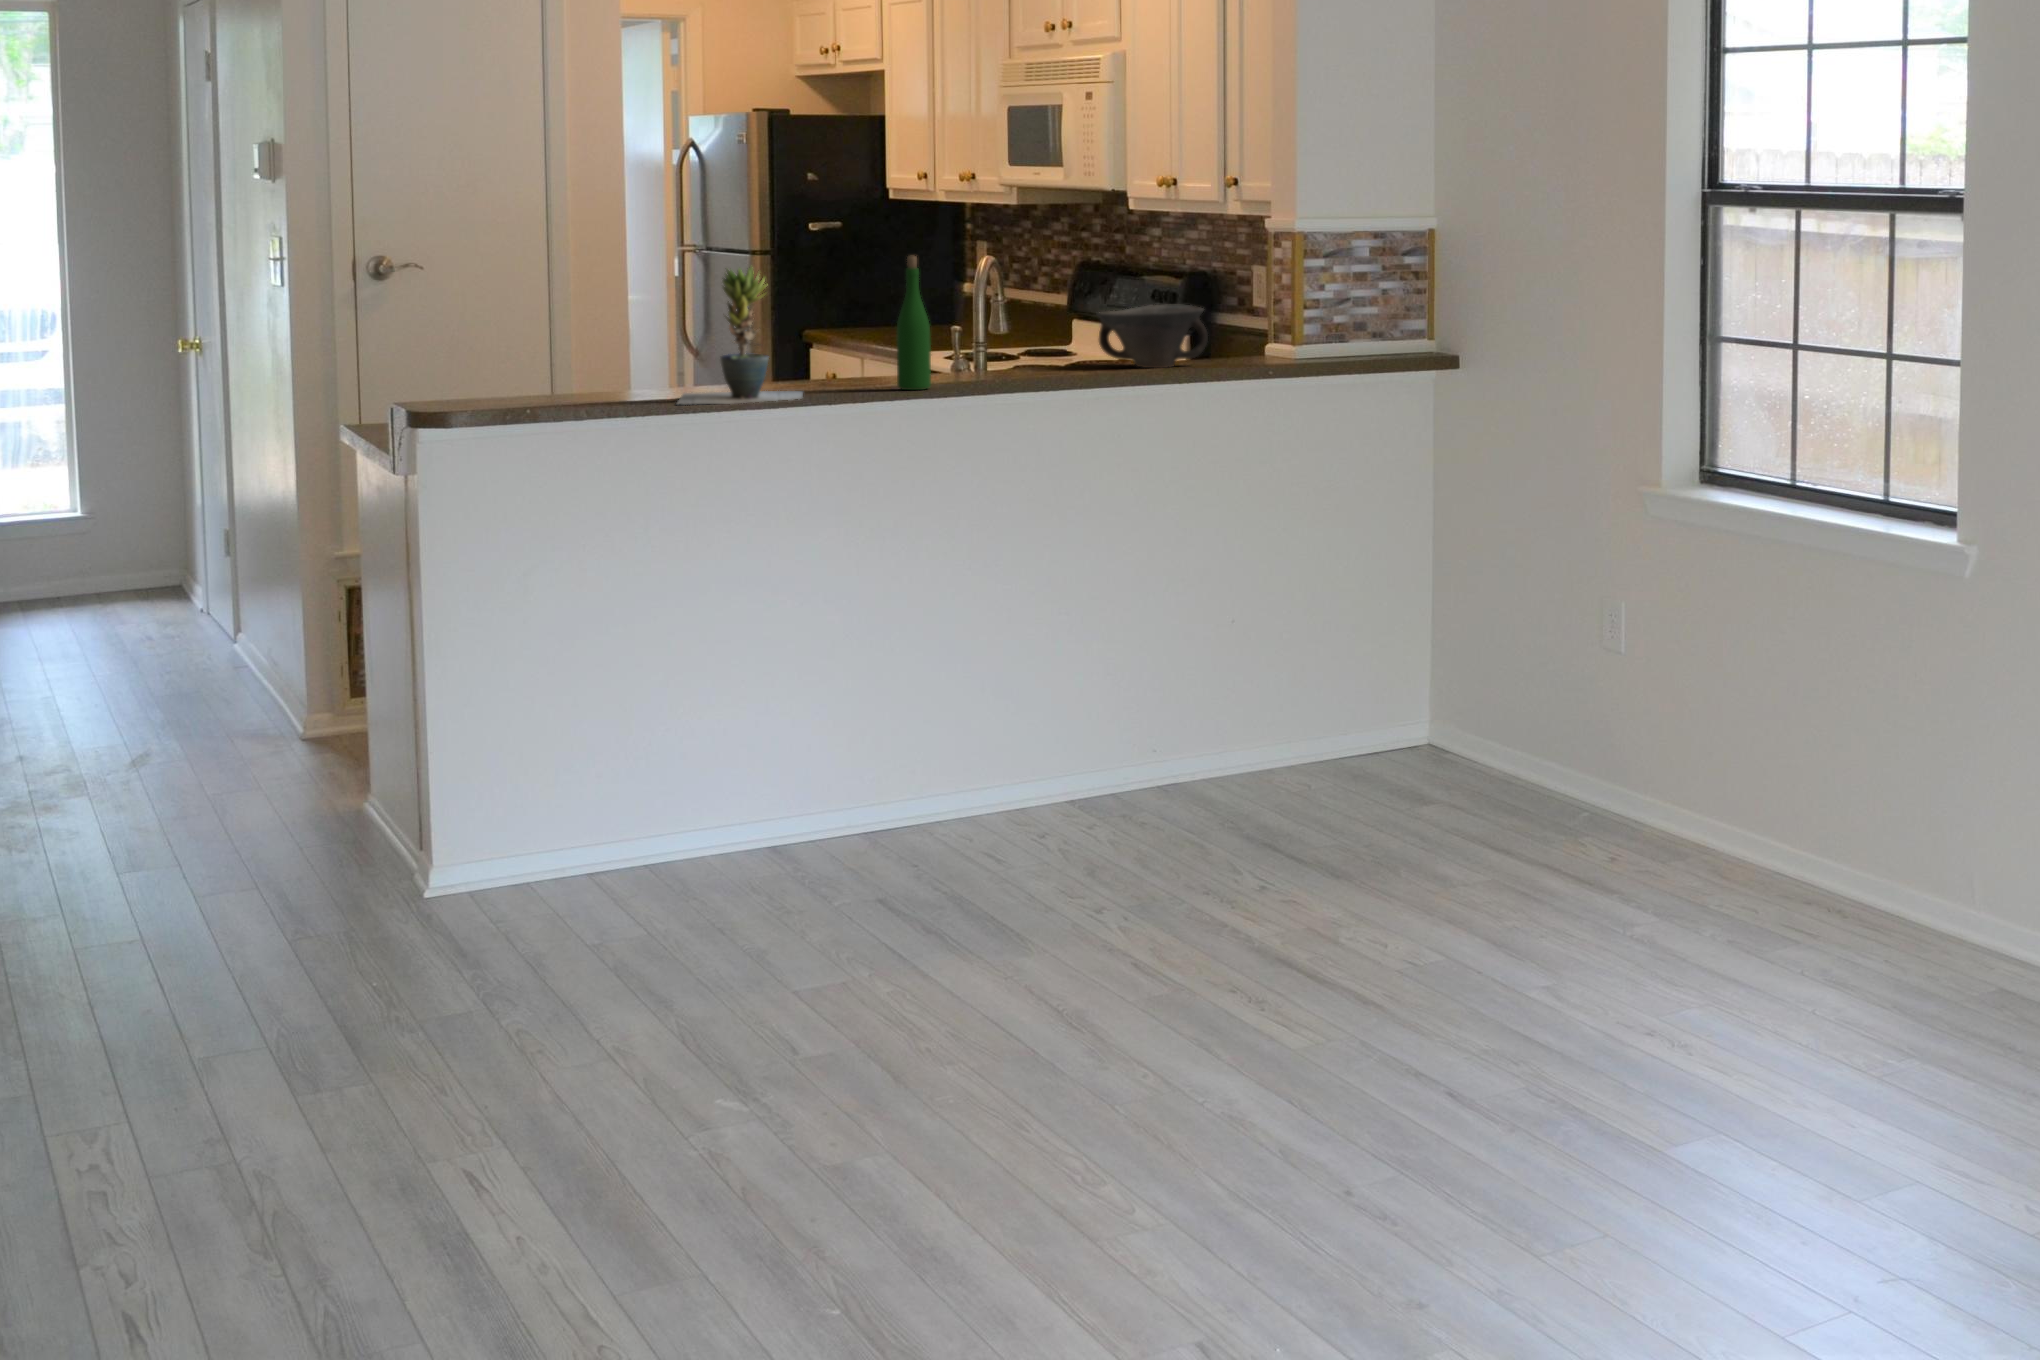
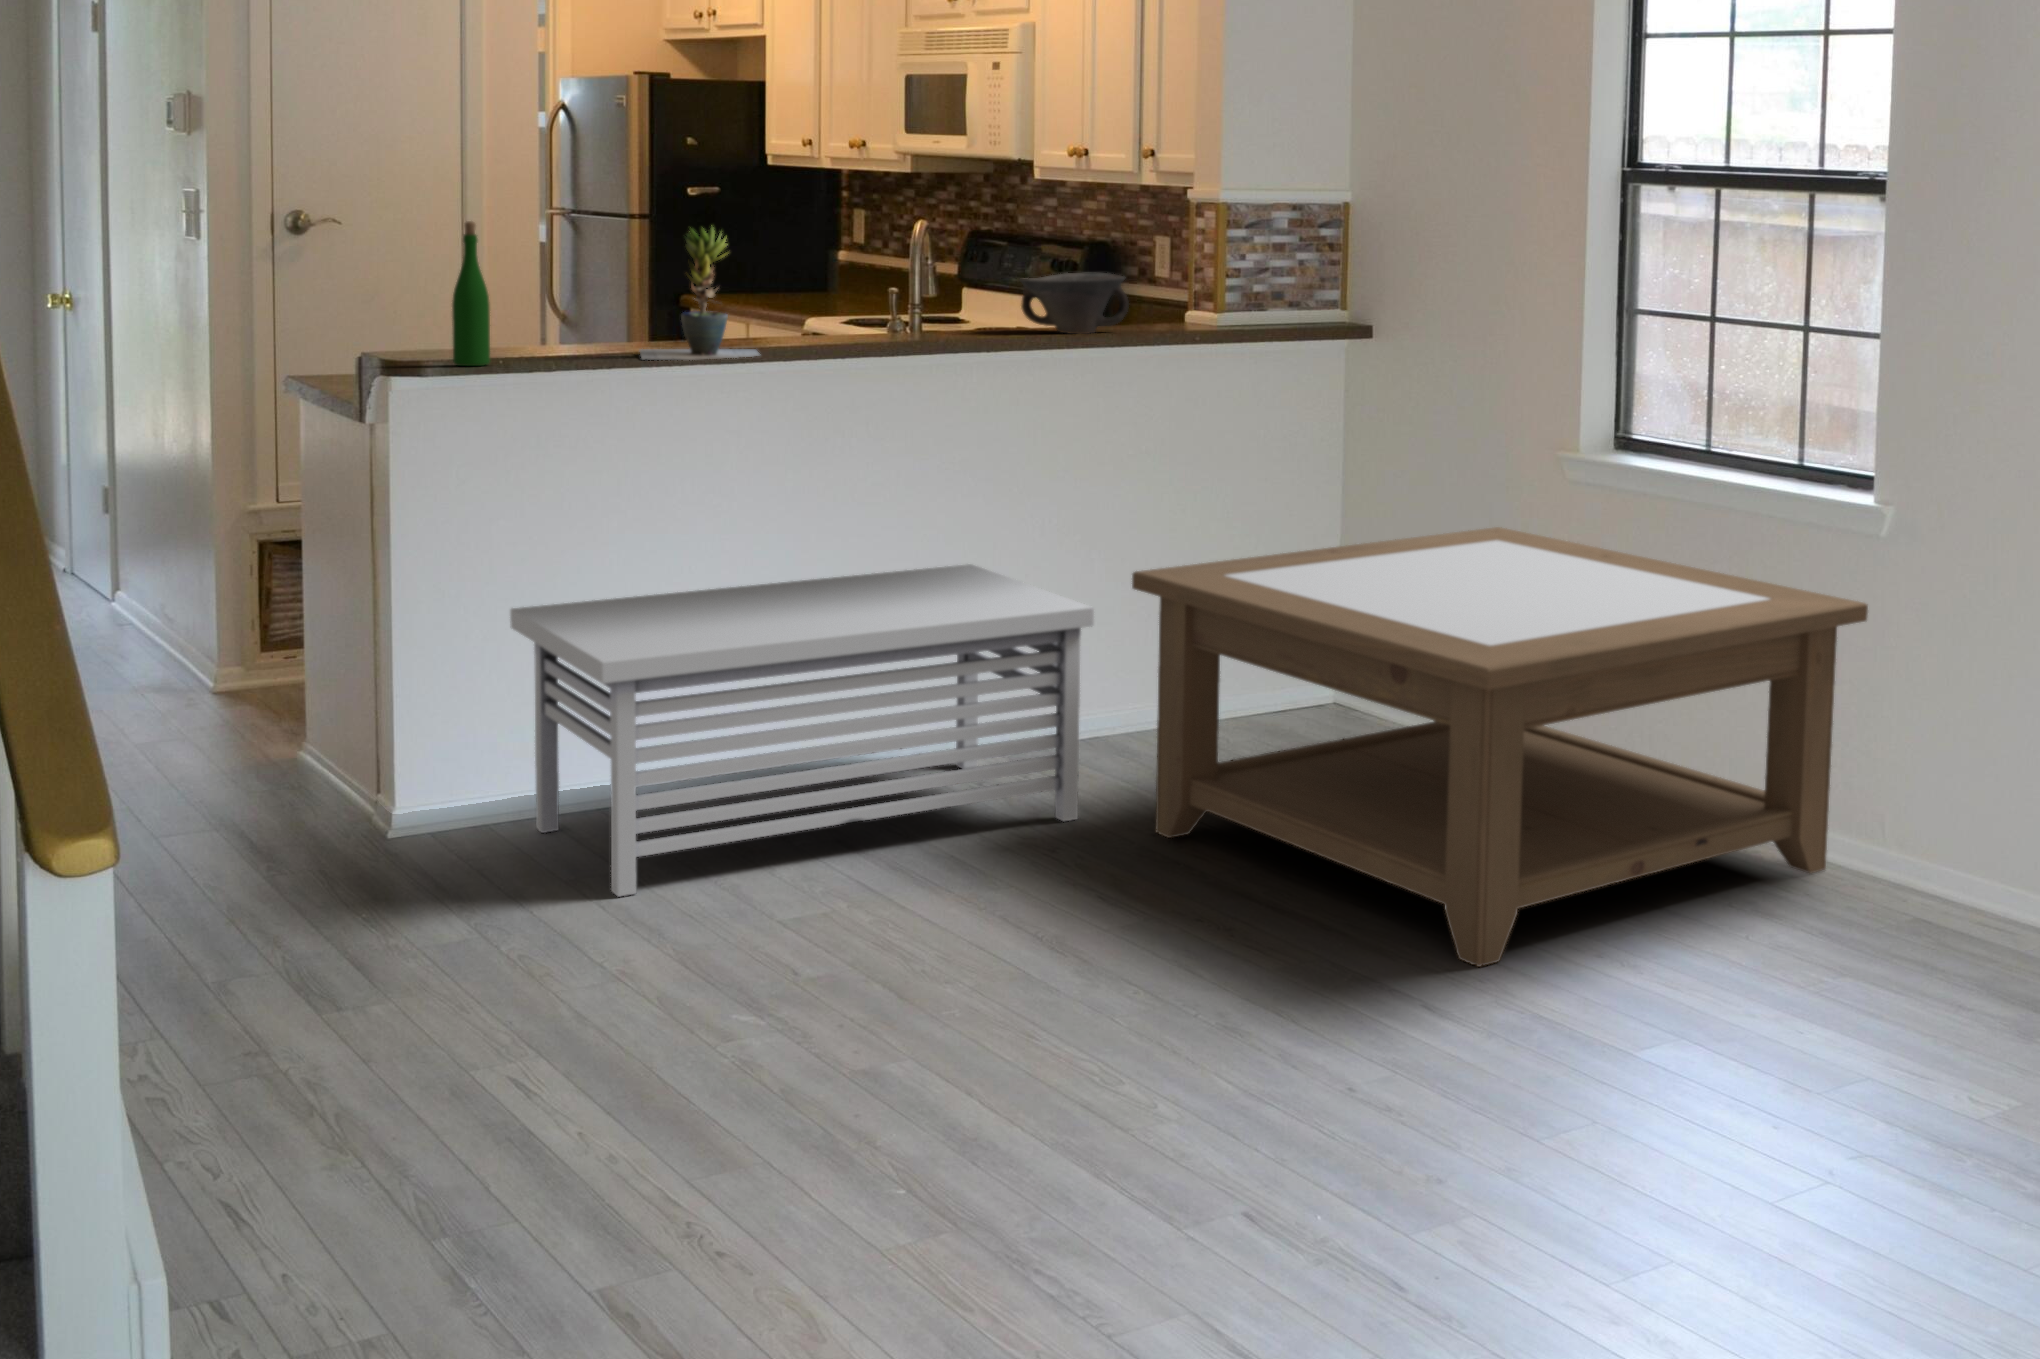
wine bottle: present [896,256,931,390] -> present [452,221,490,366]
coffee table: none [1177,565,1951,1047] -> present [1132,527,1868,967]
storage bench: none [544,608,1141,962] -> present [510,564,1094,896]

